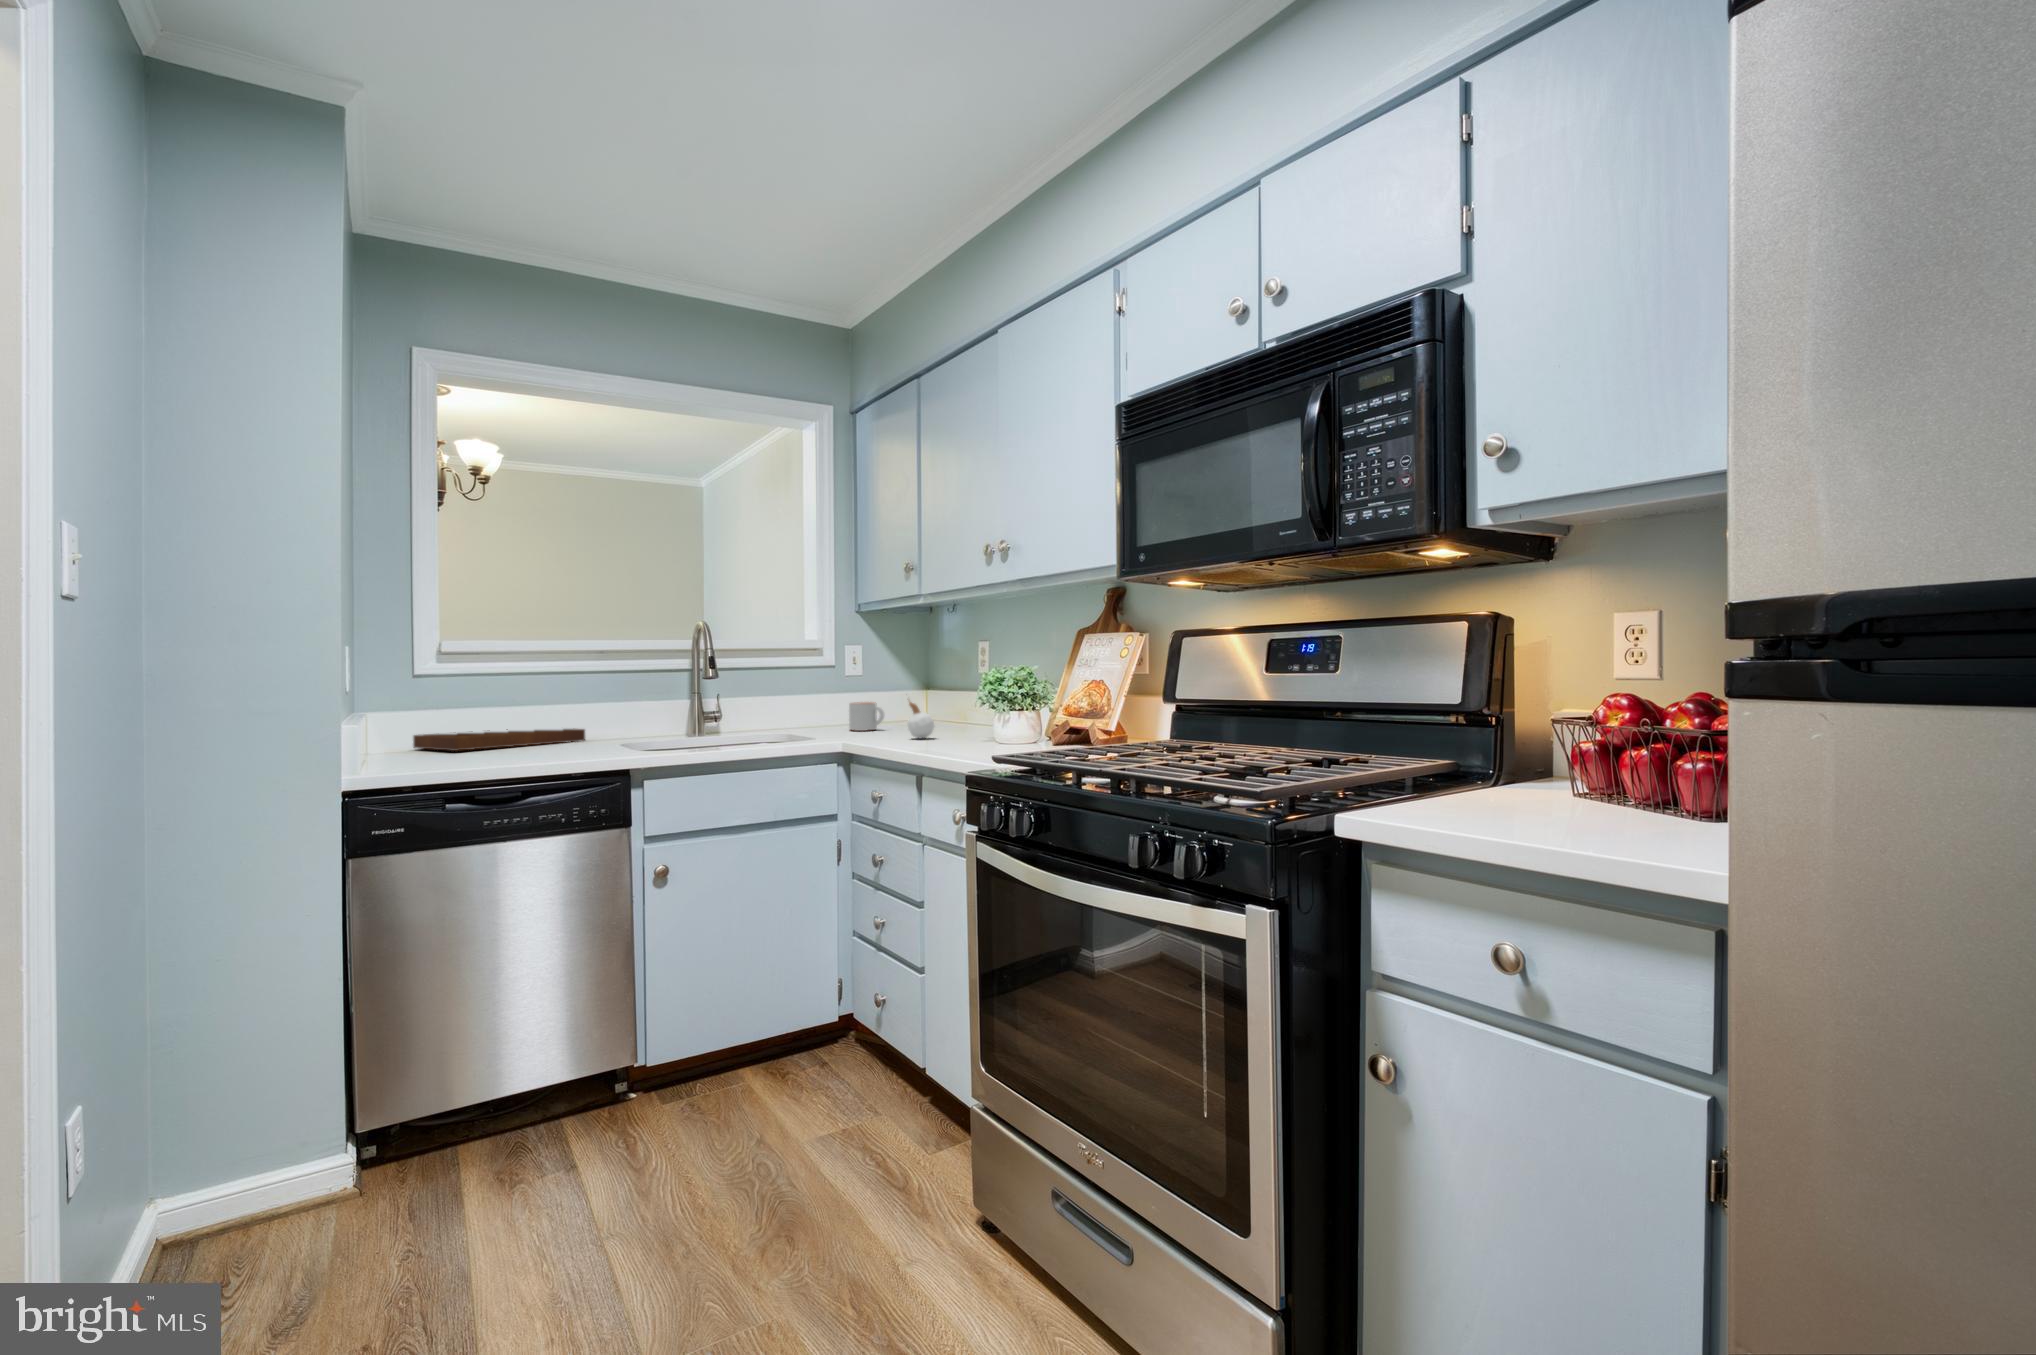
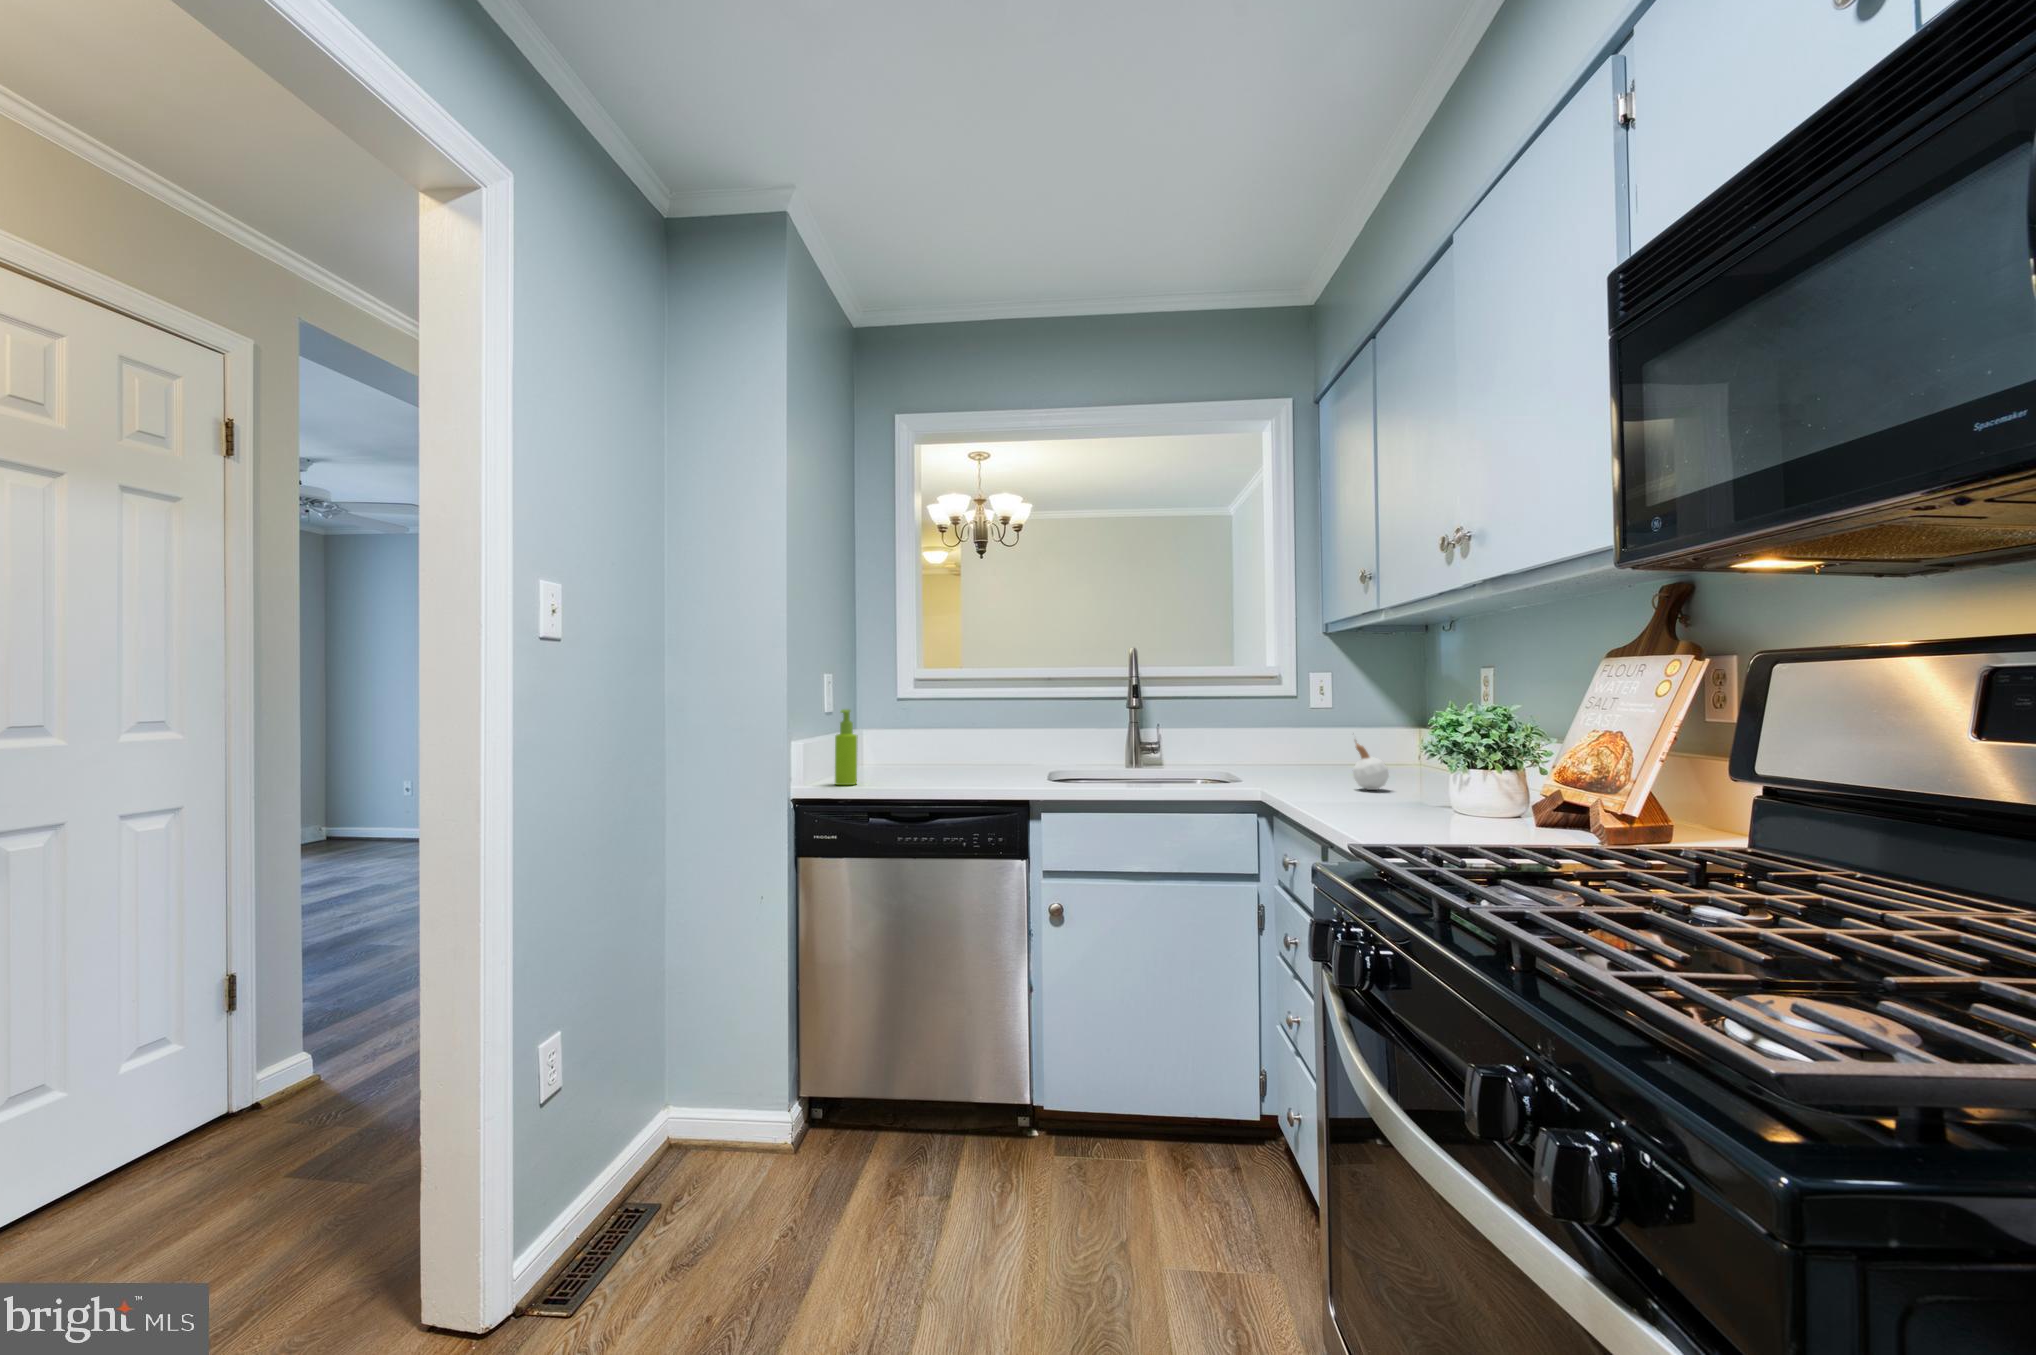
soap dispenser: none [384,684,414,770] -> present [835,709,858,785]
mug: present [849,702,884,731] -> none [1303,738,1345,772]
tray: present [413,728,585,751] -> none [898,720,1035,768]

